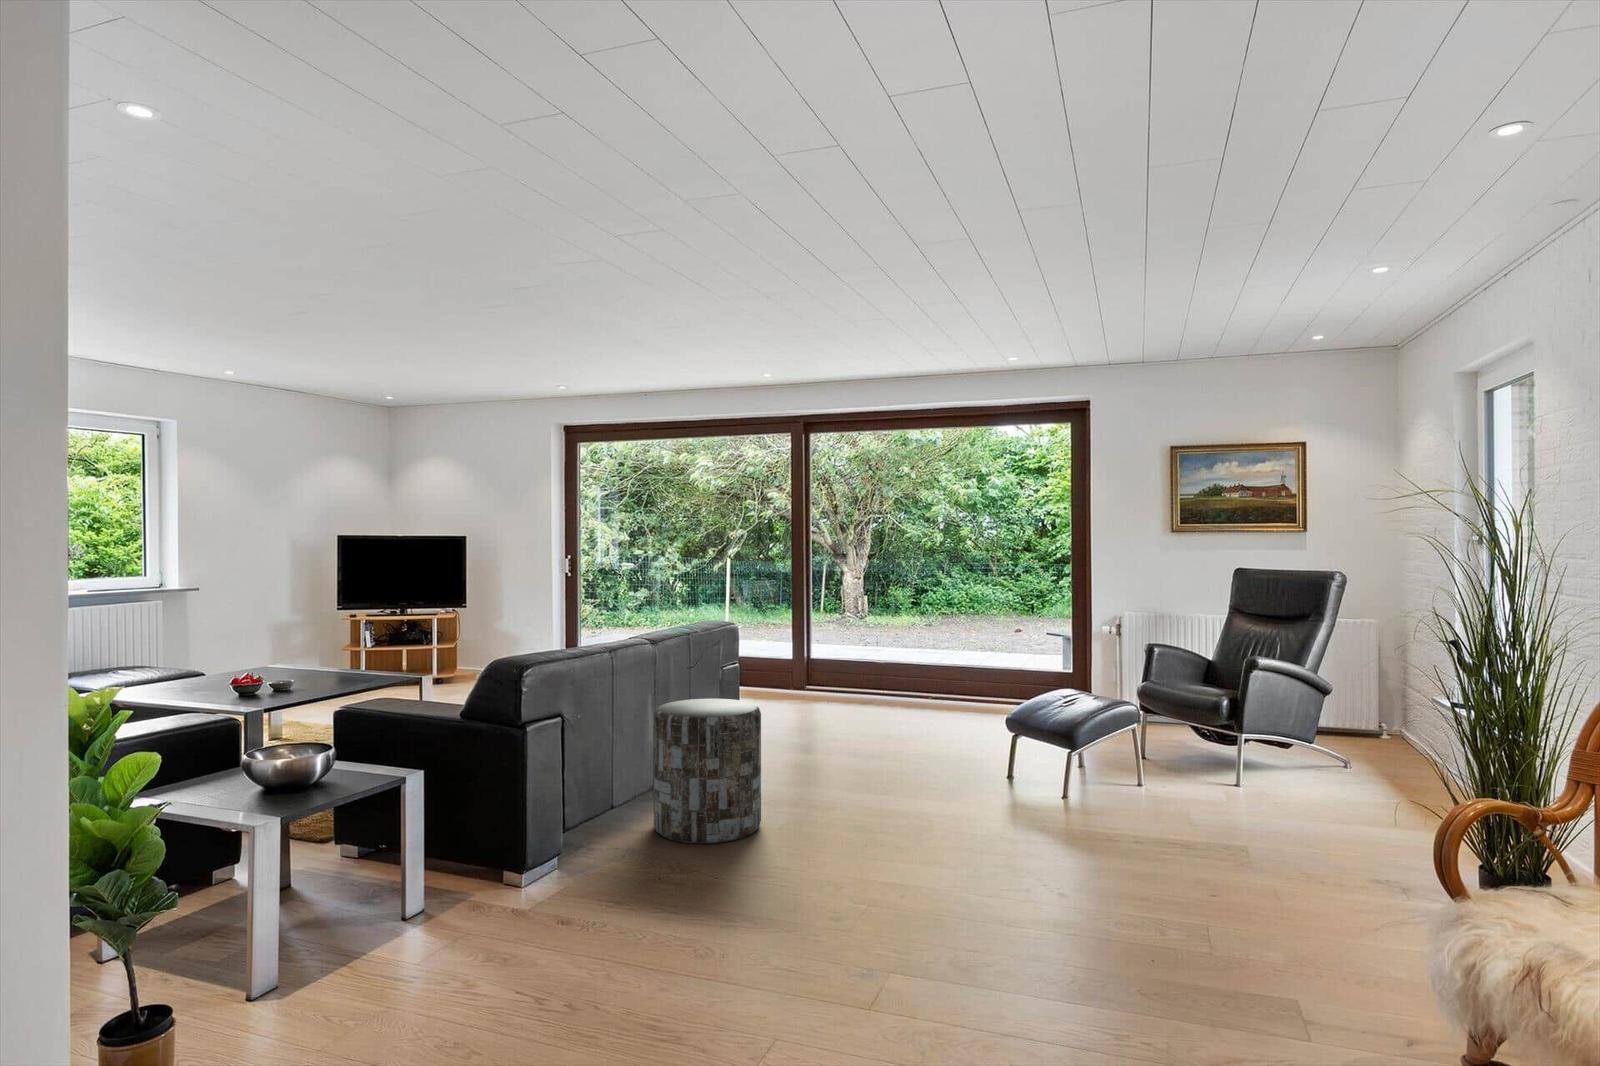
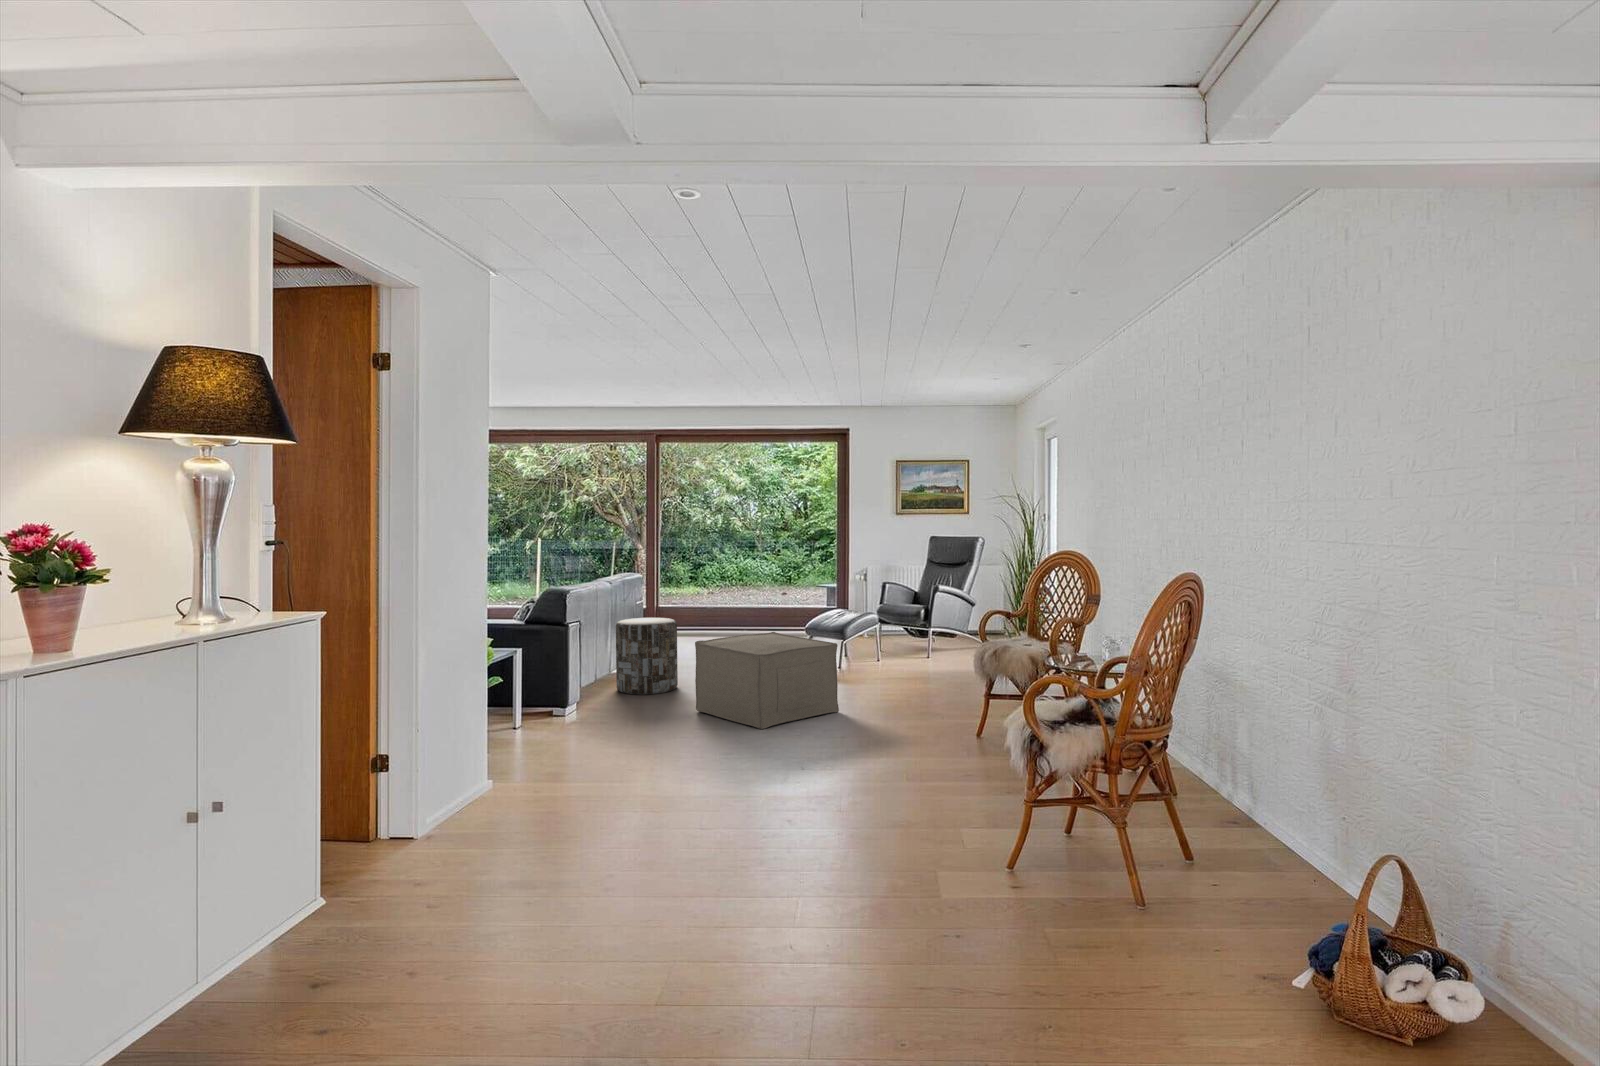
ottoman: none [753,748,1051,995] -> present [695,632,839,729]

